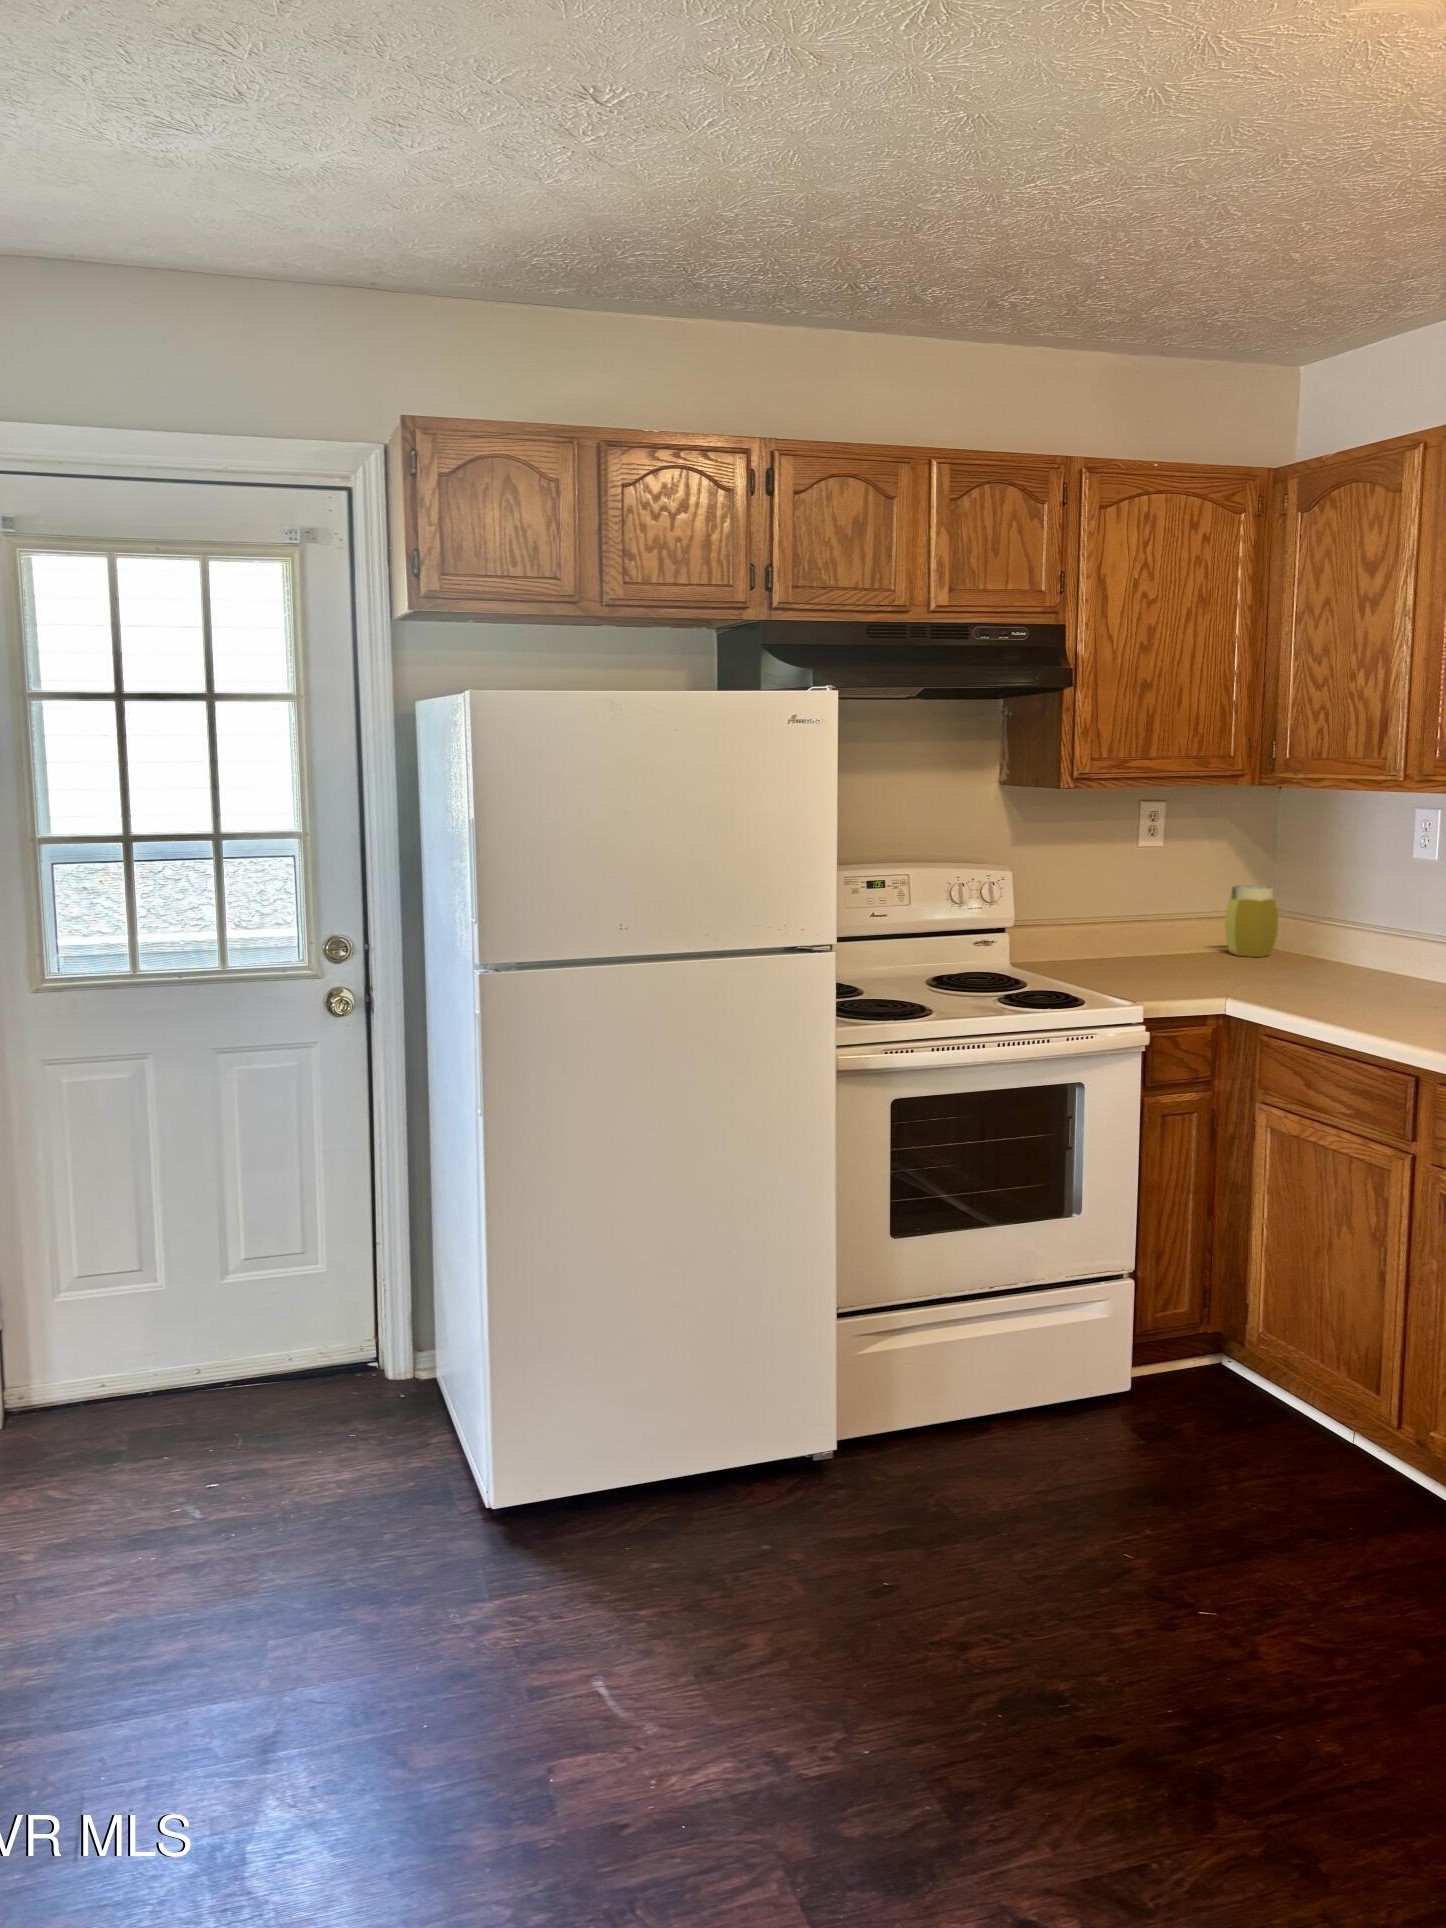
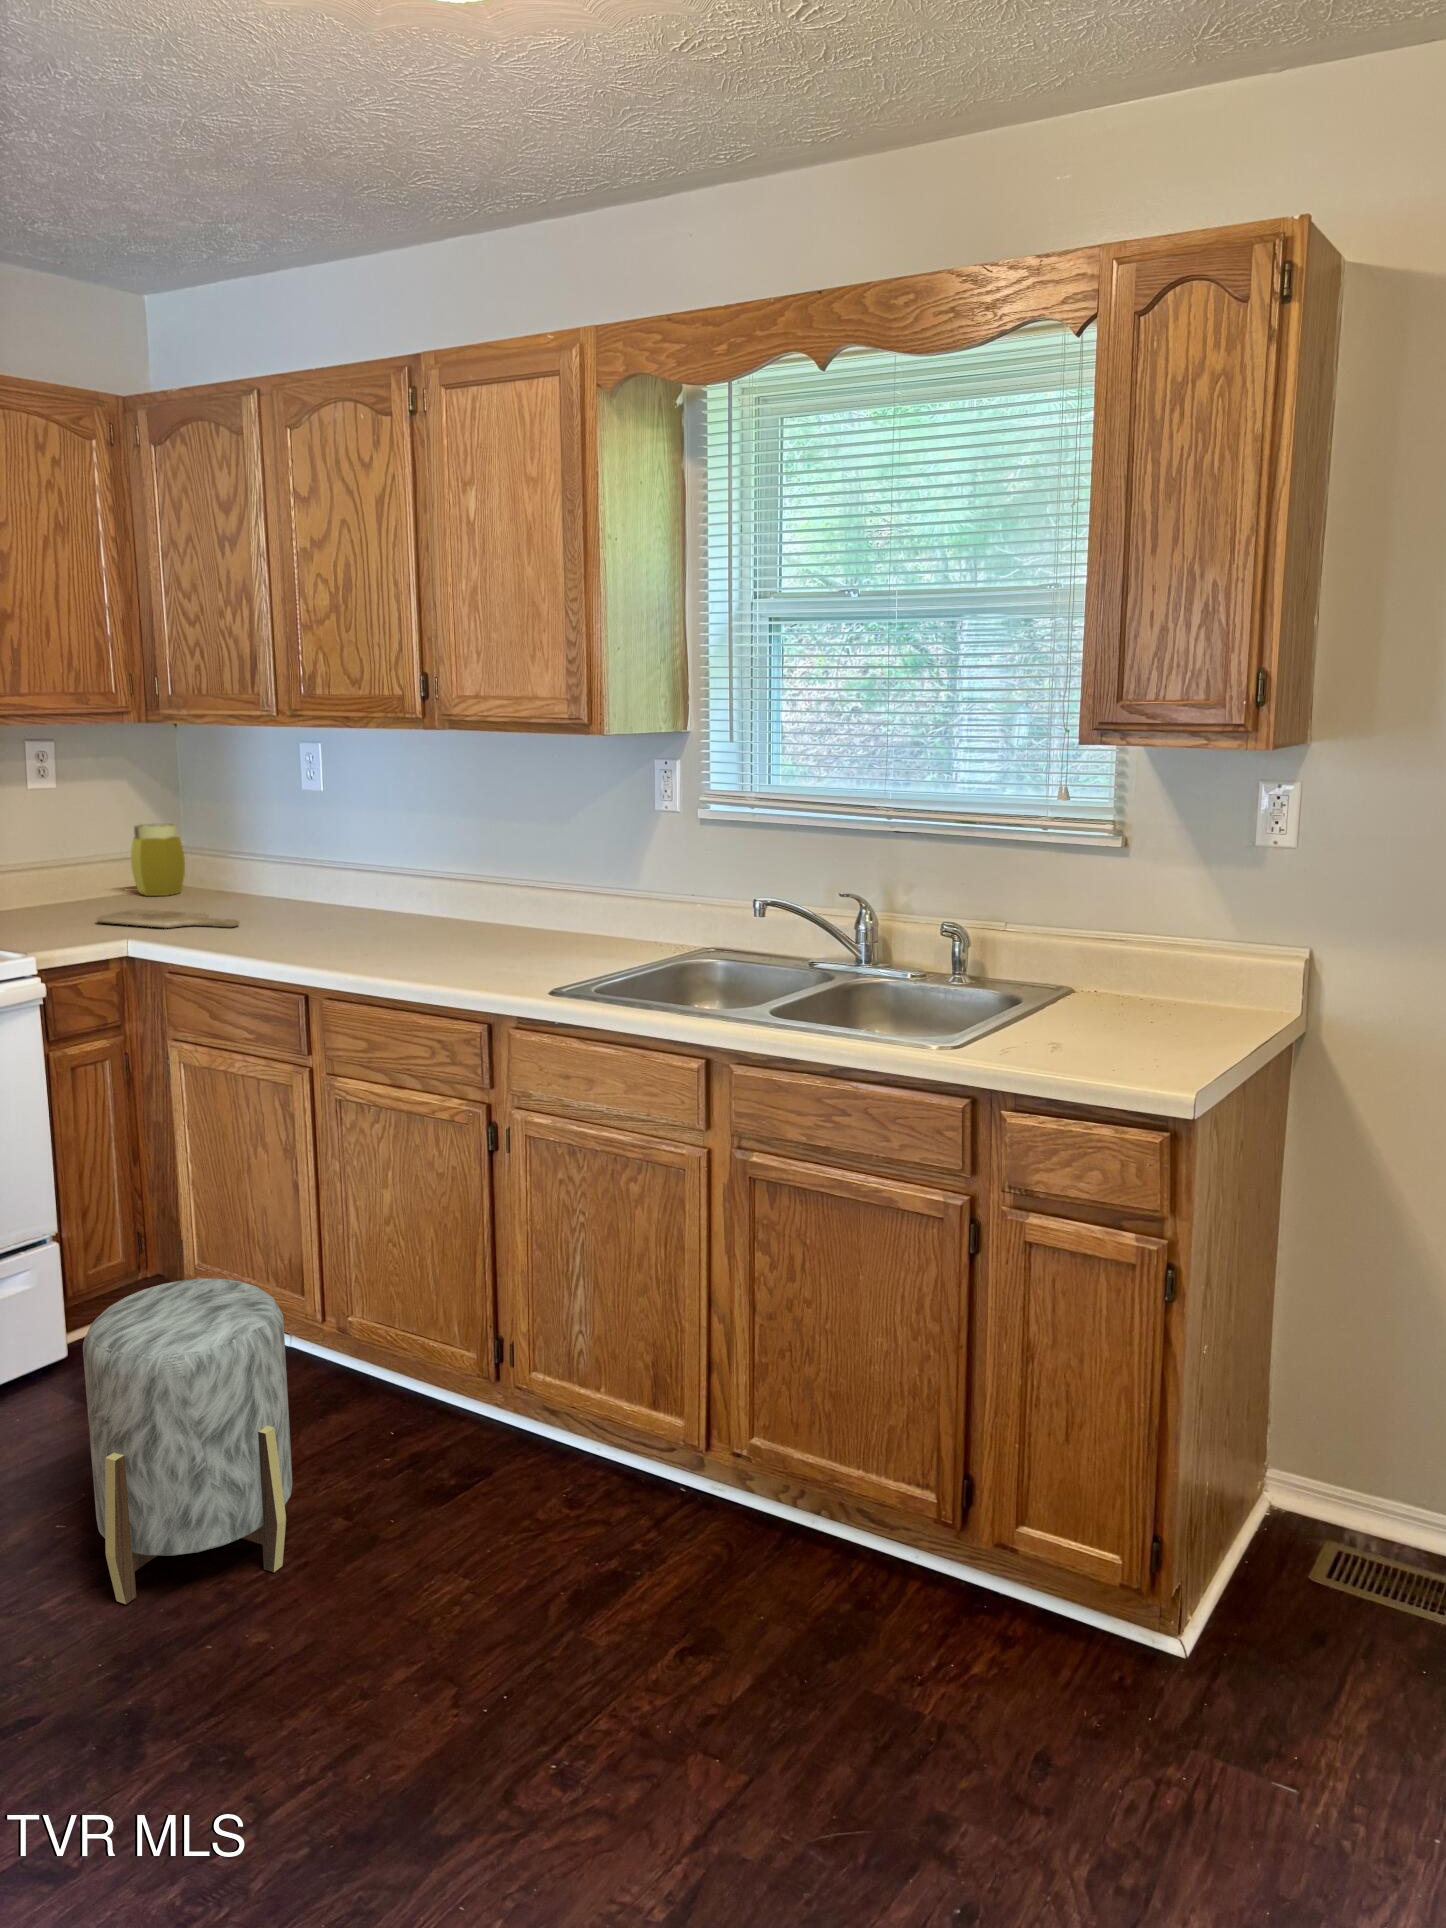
cutting board: none [1195,968,1341,997] -> present [97,910,239,928]
stool: none [1165,1351,1379,1691] -> present [83,1279,292,1604]

